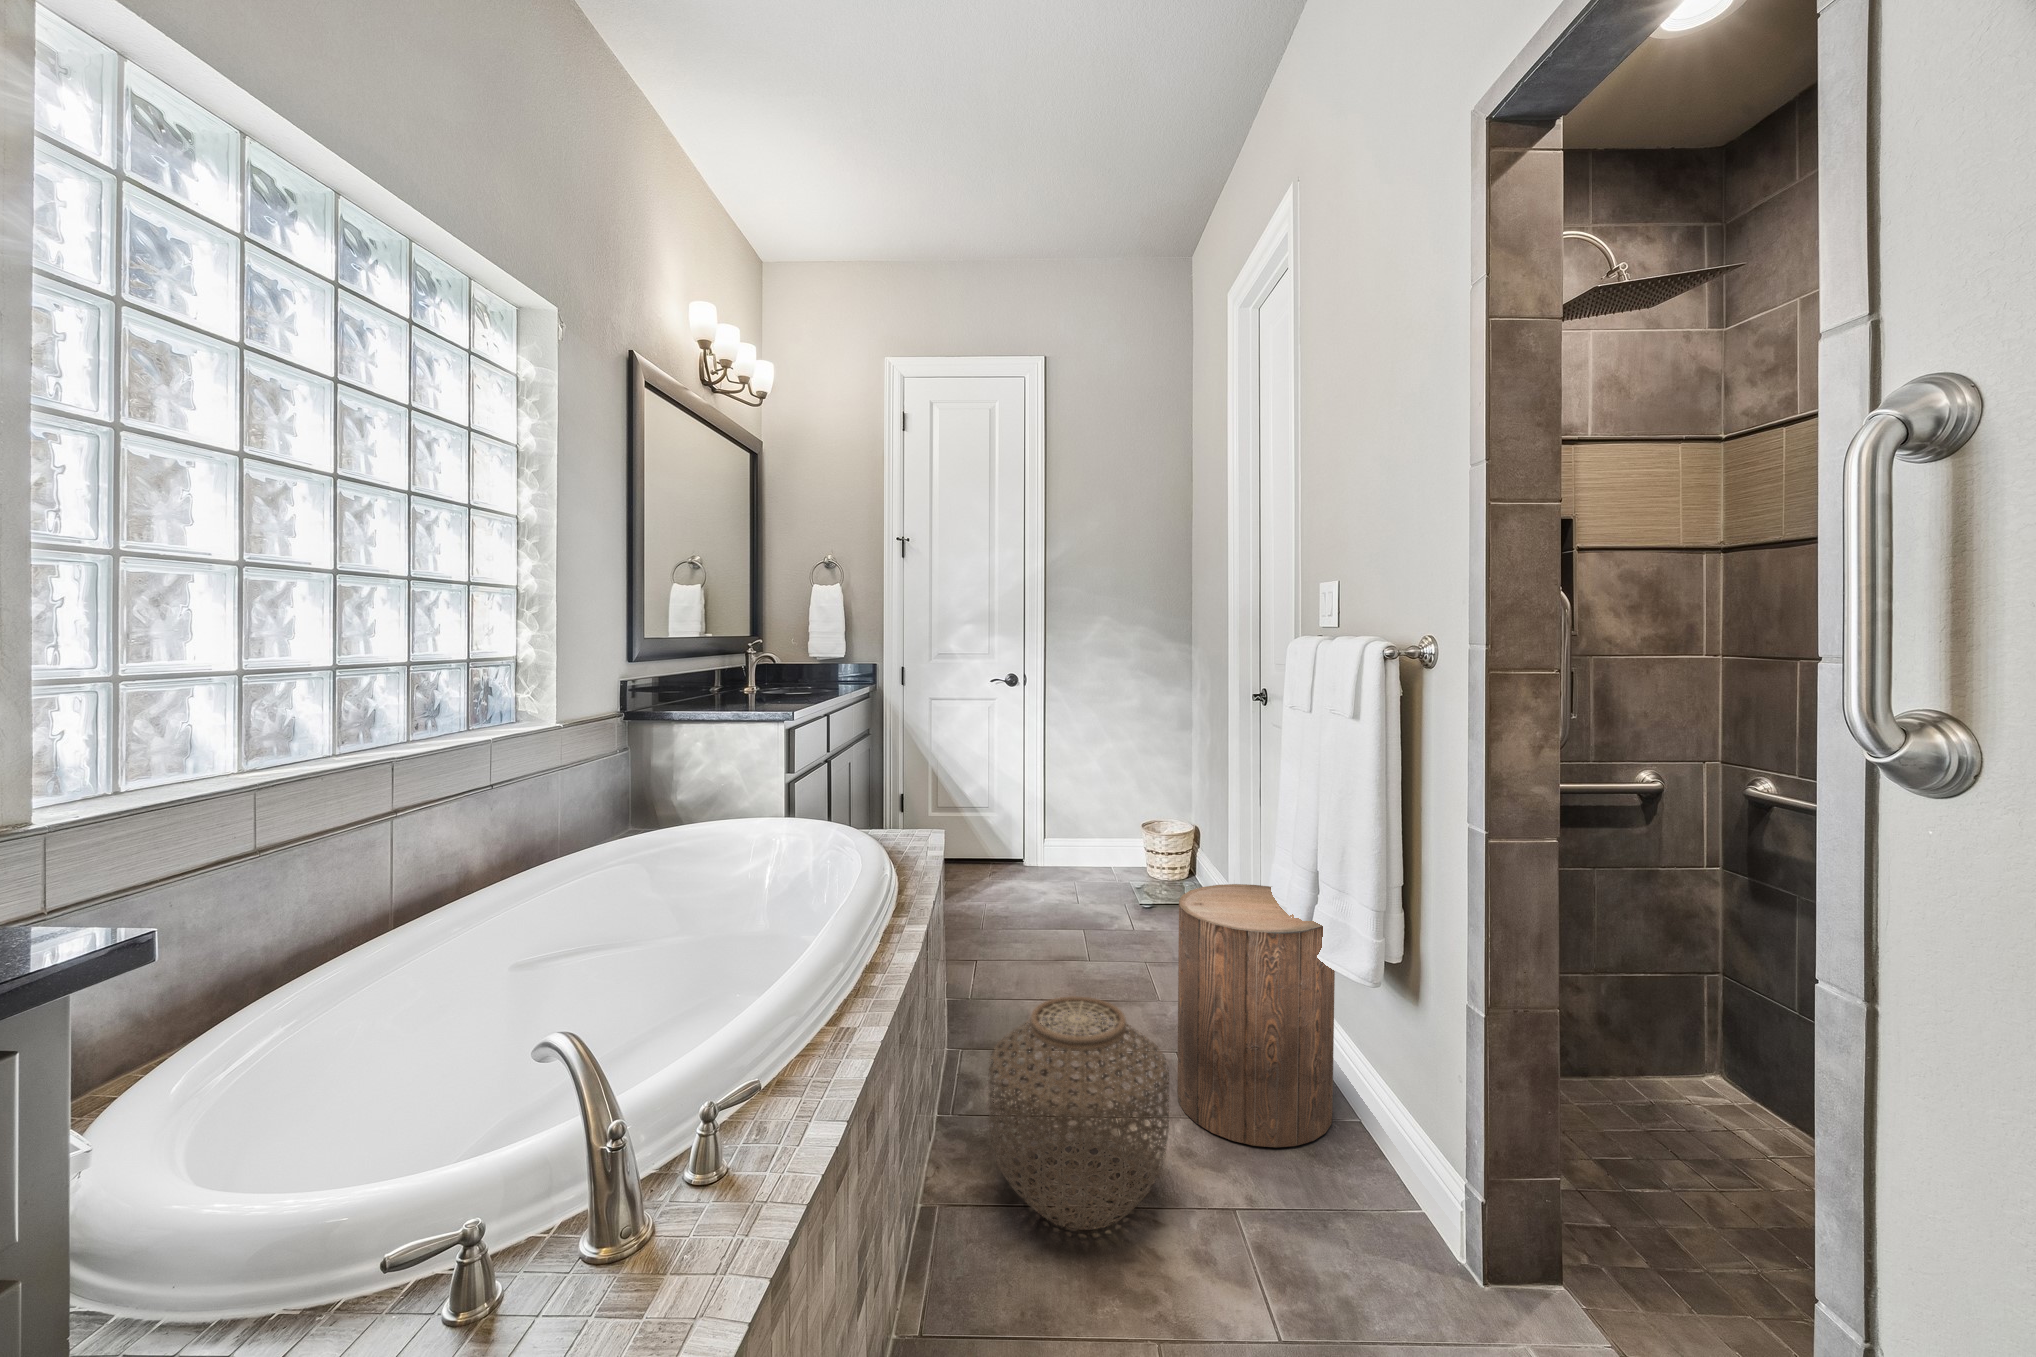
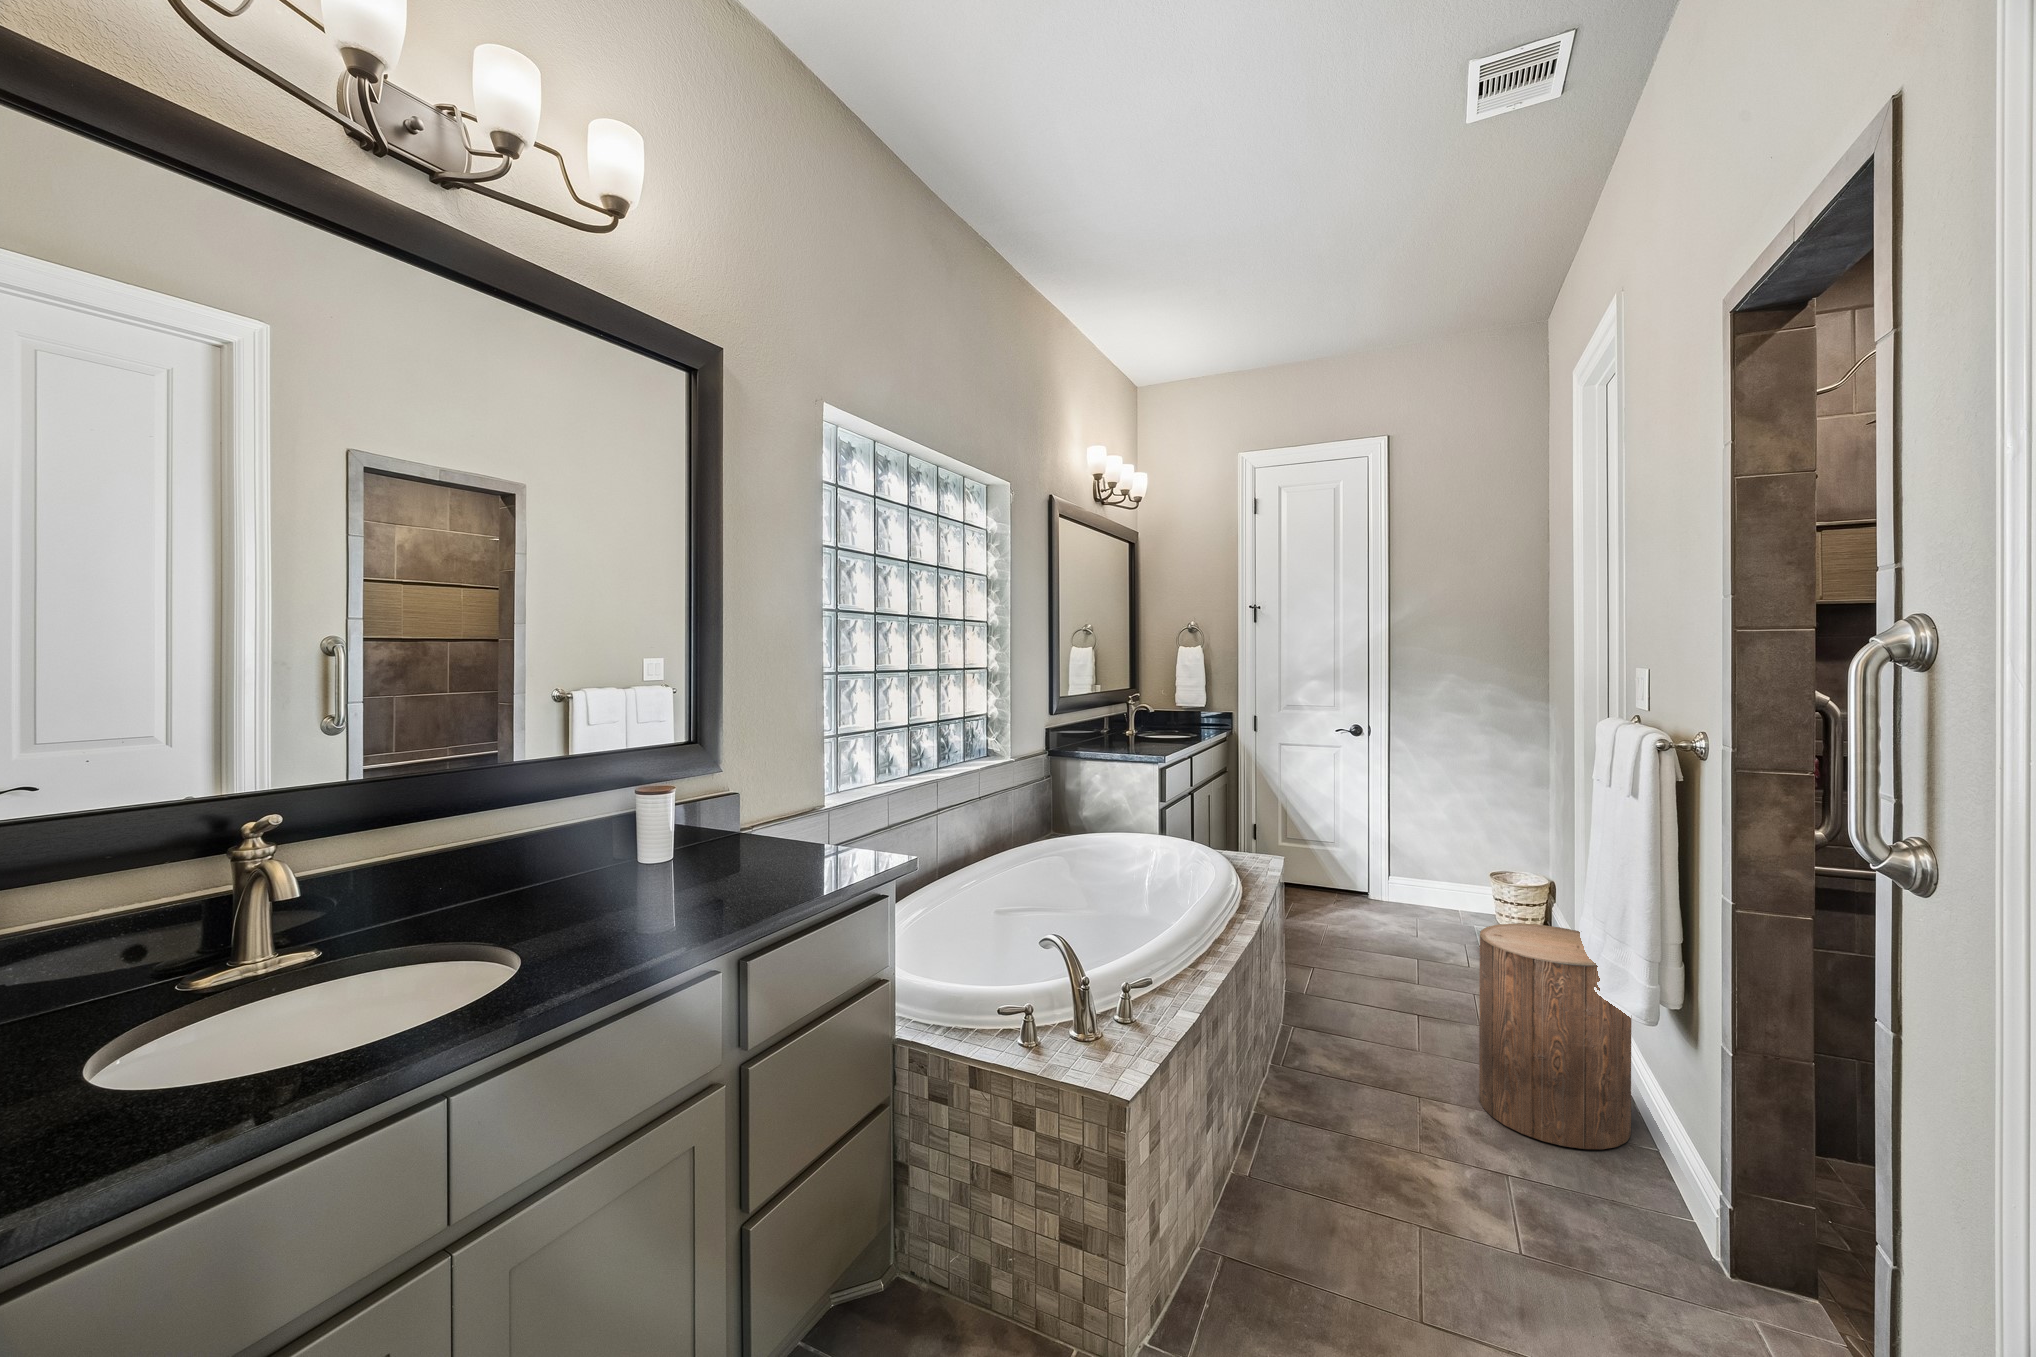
woven basket: present [988,997,1169,1230] -> none [1304,988,1451,1160]

